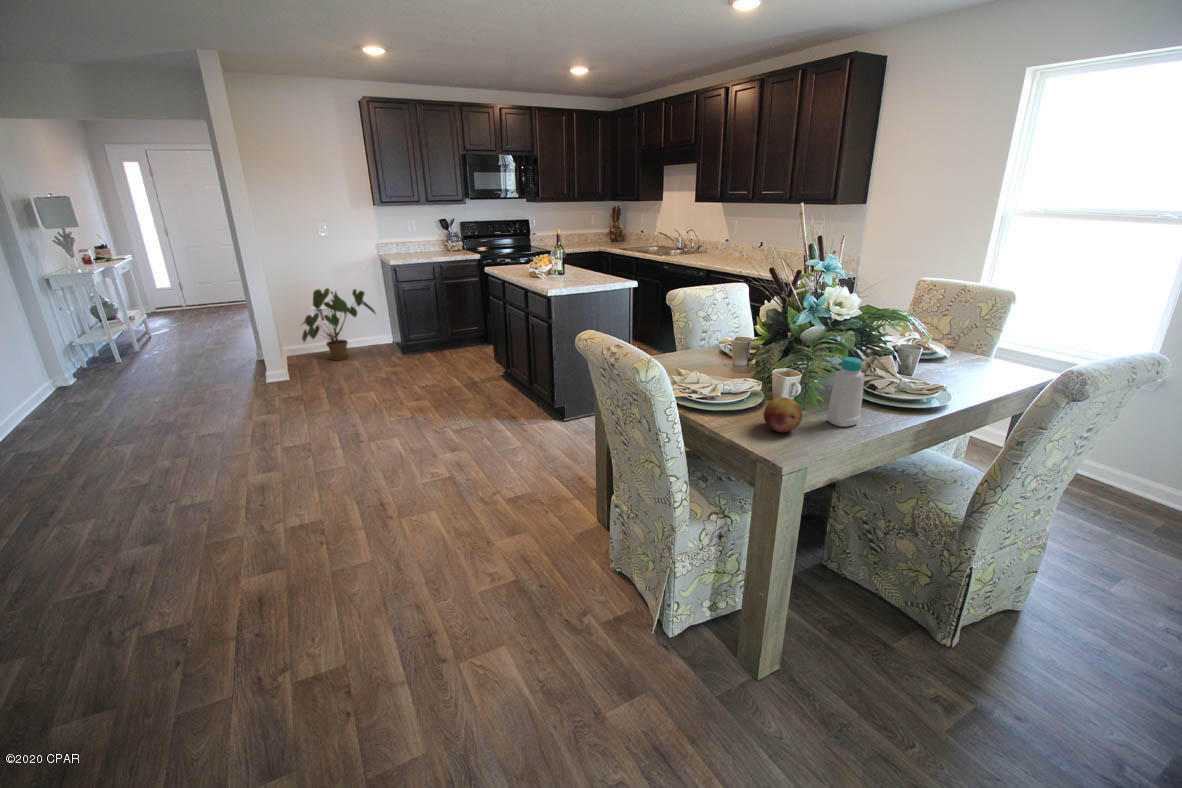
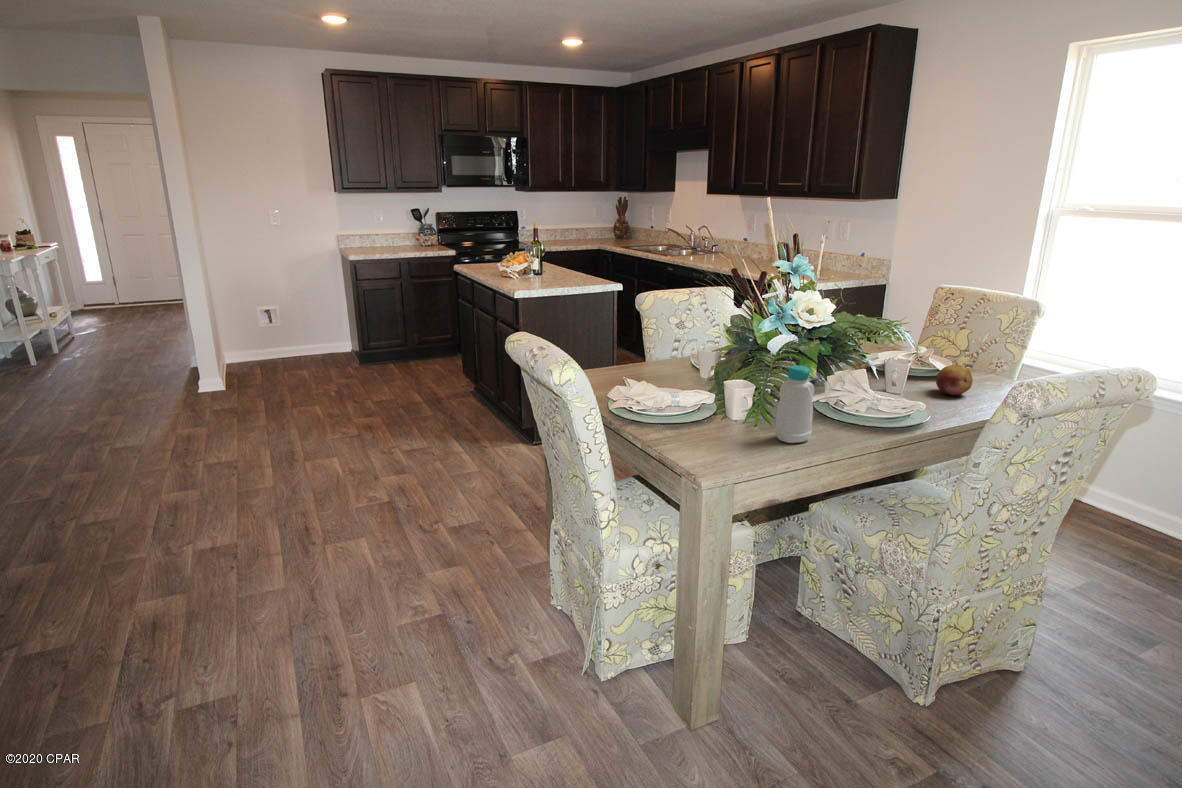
house plant: present [302,288,375,360] -> none [240,285,332,369]
fruit: present [764,397,802,433] -> present [936,365,973,395]

